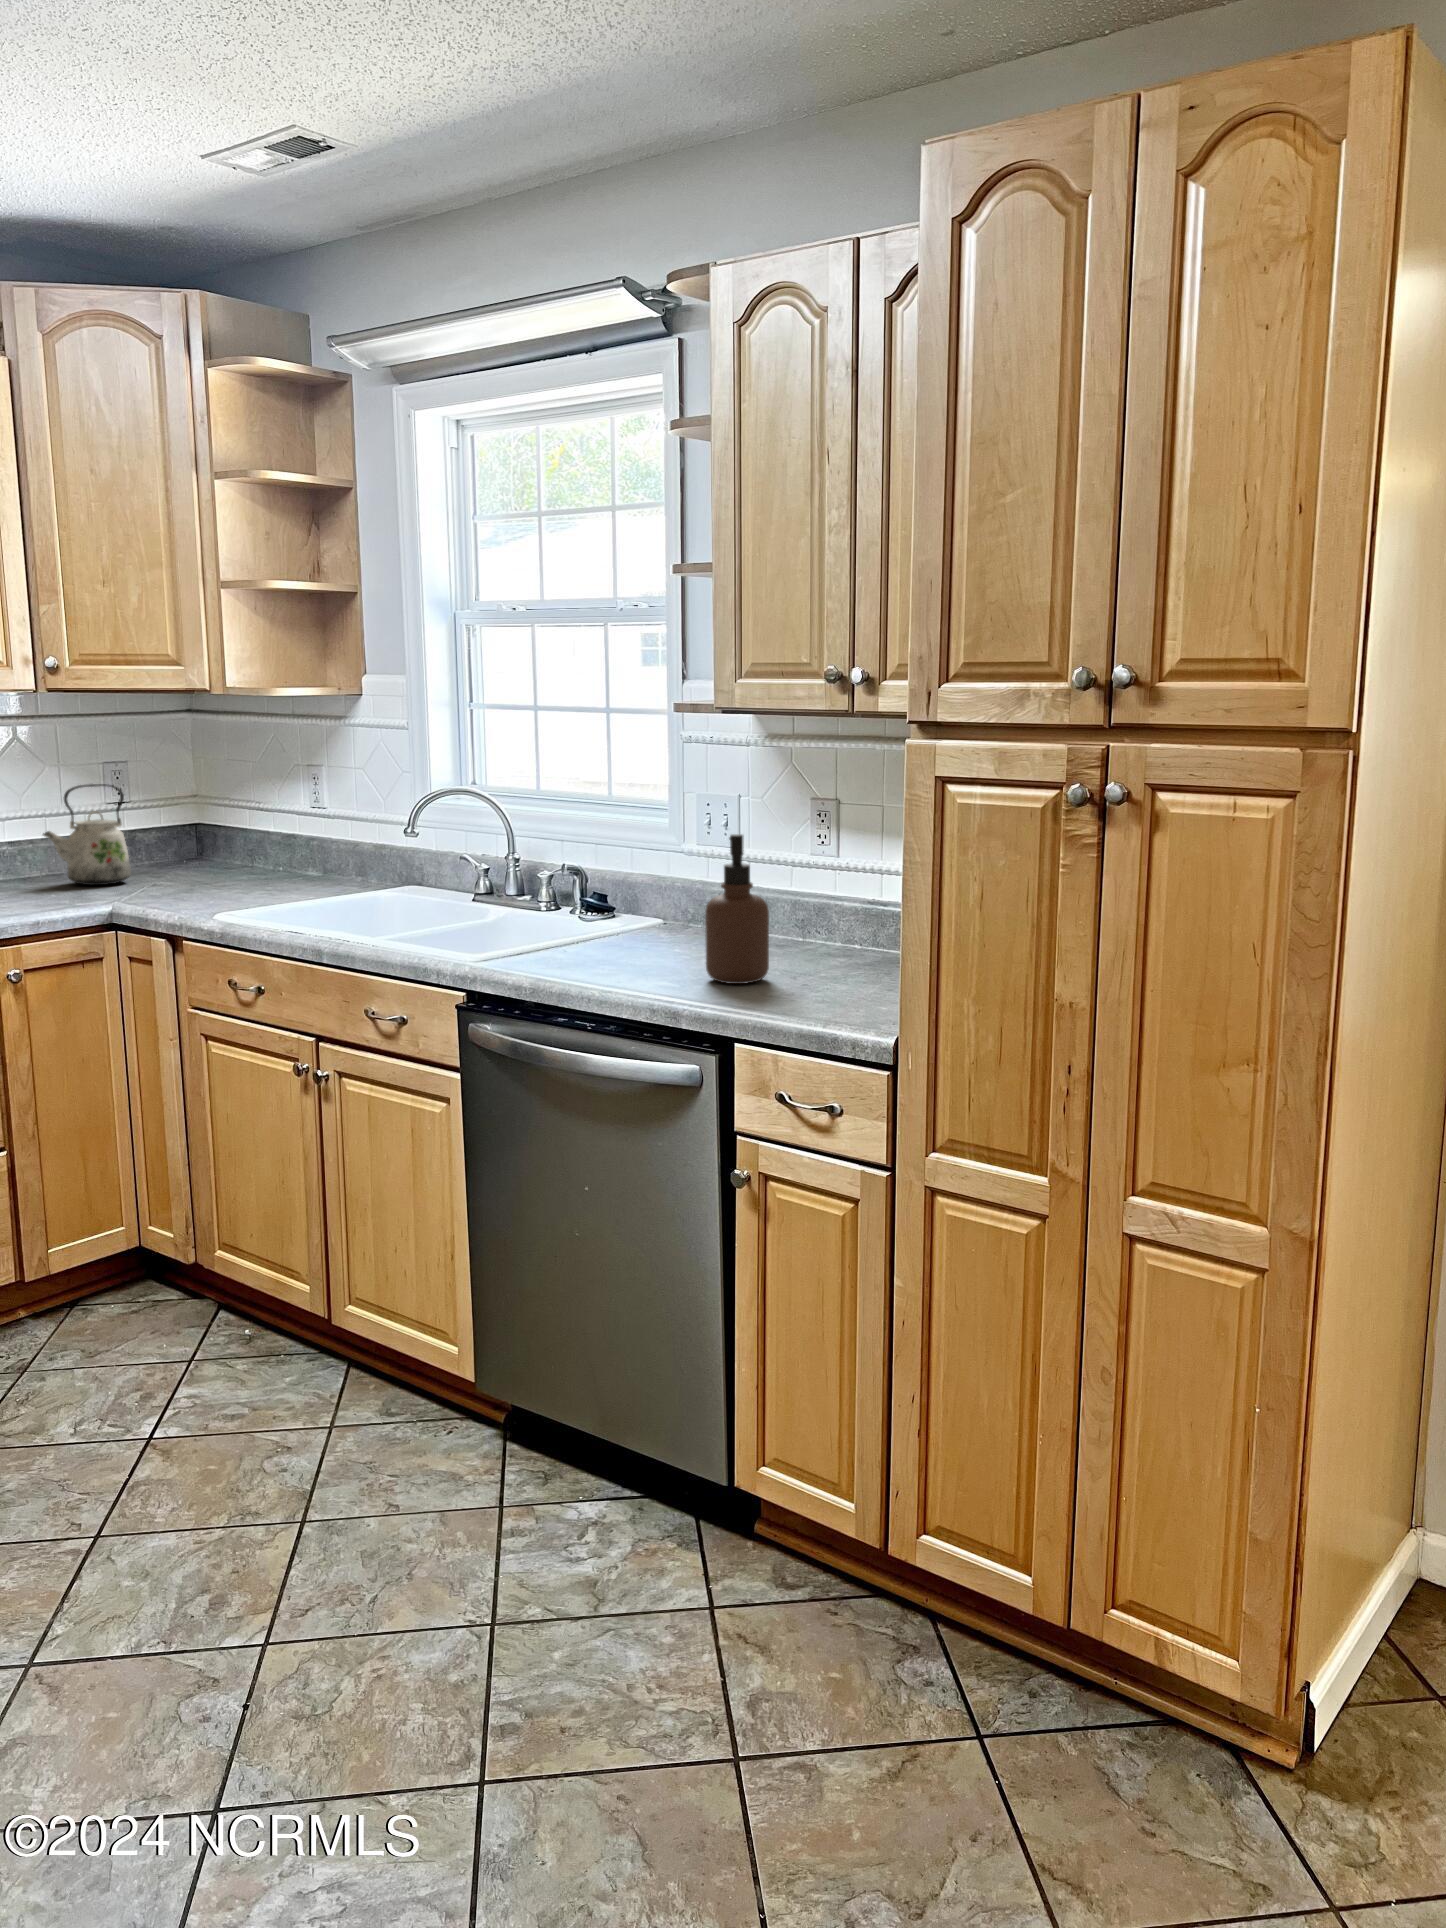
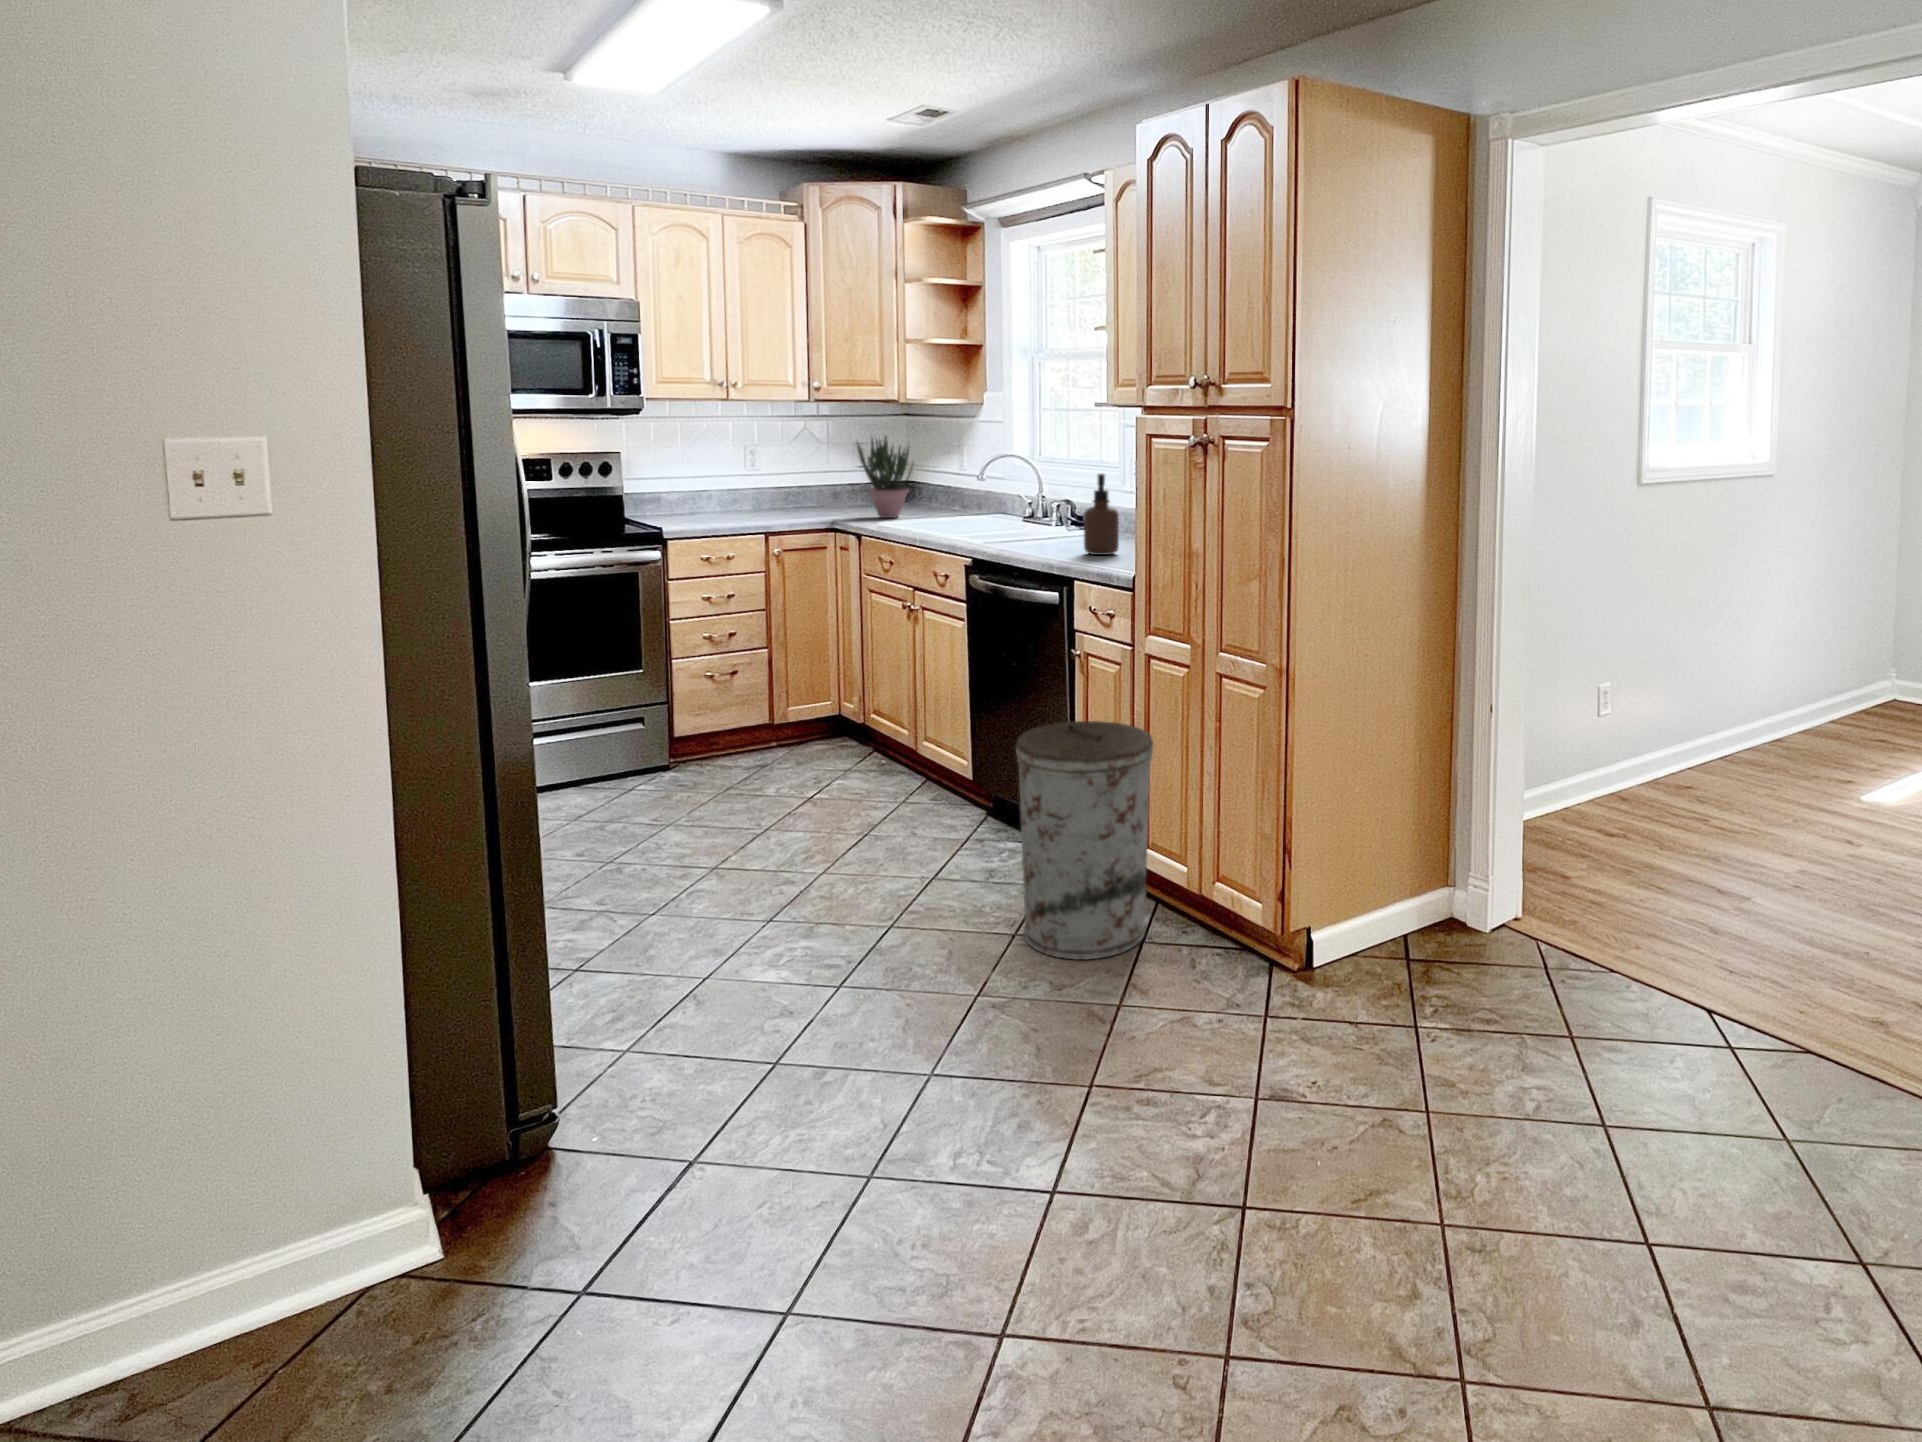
potted plant: none [143,750,255,900] -> present [857,437,913,518]
kettle: present [43,784,131,885] -> none [810,454,858,511]
trash can: none [729,1318,996,1806] -> present [1016,721,1153,960]

